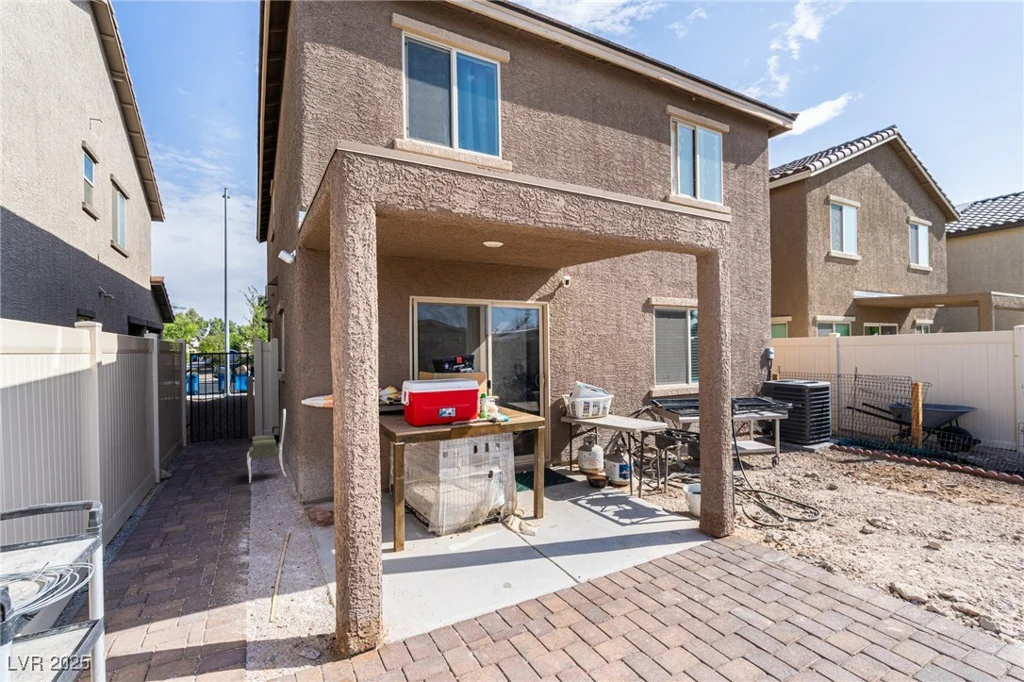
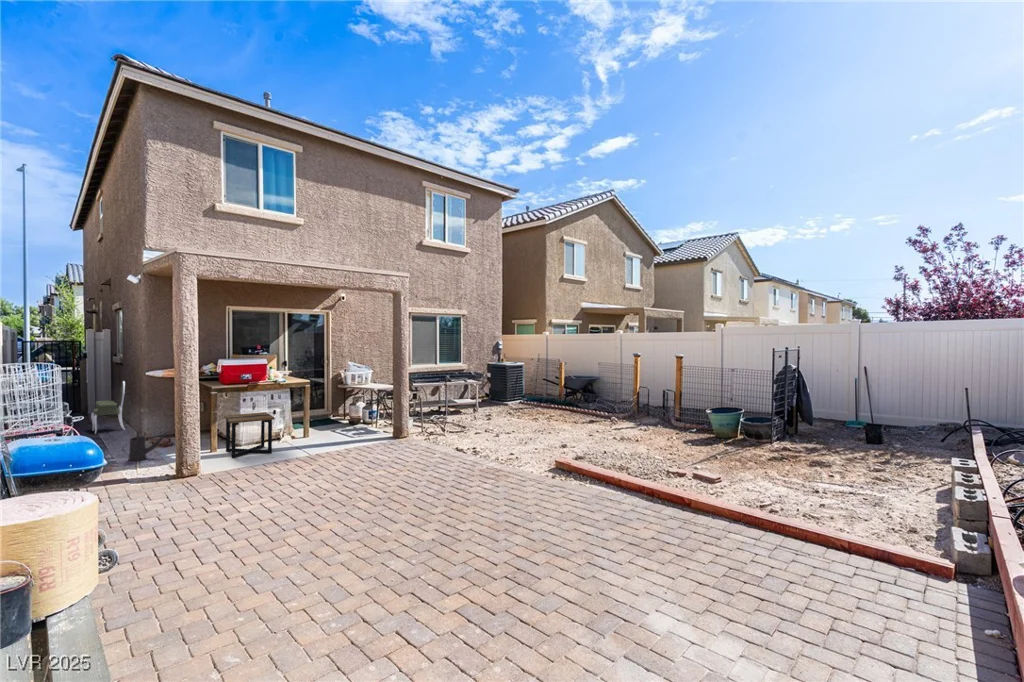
side table: none [416,473,503,571] -> present [224,412,275,458]
watering can: none [260,507,328,564] -> present [128,430,167,461]

